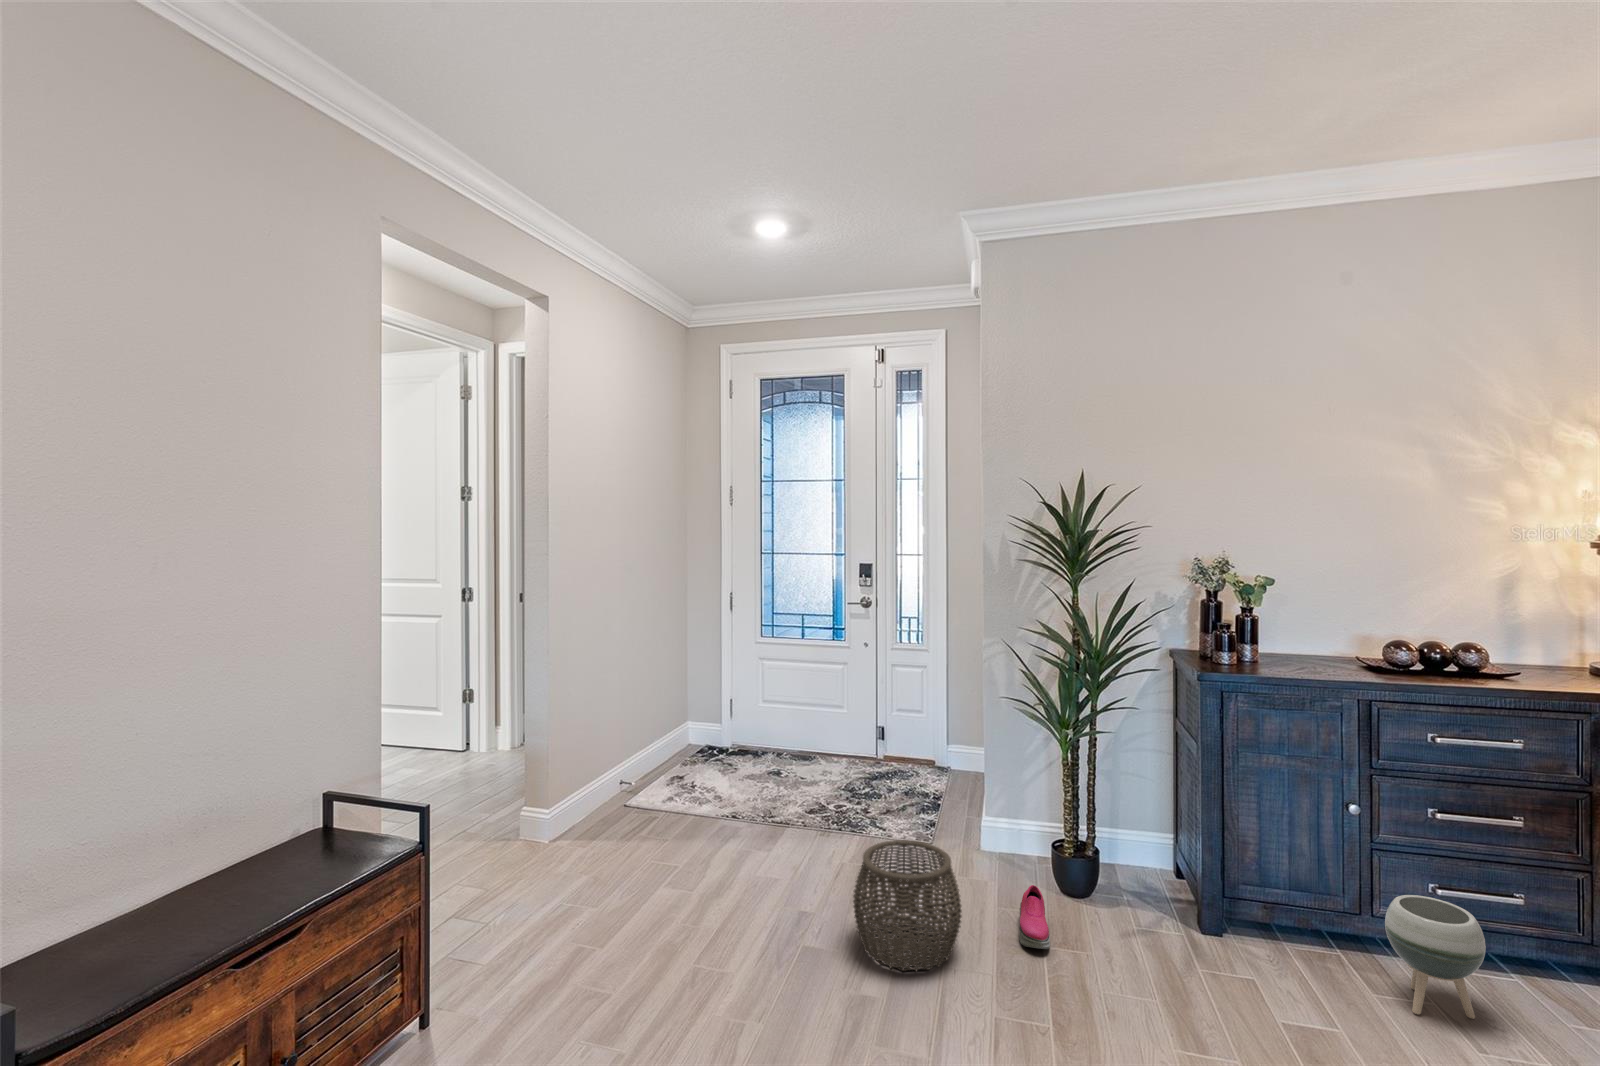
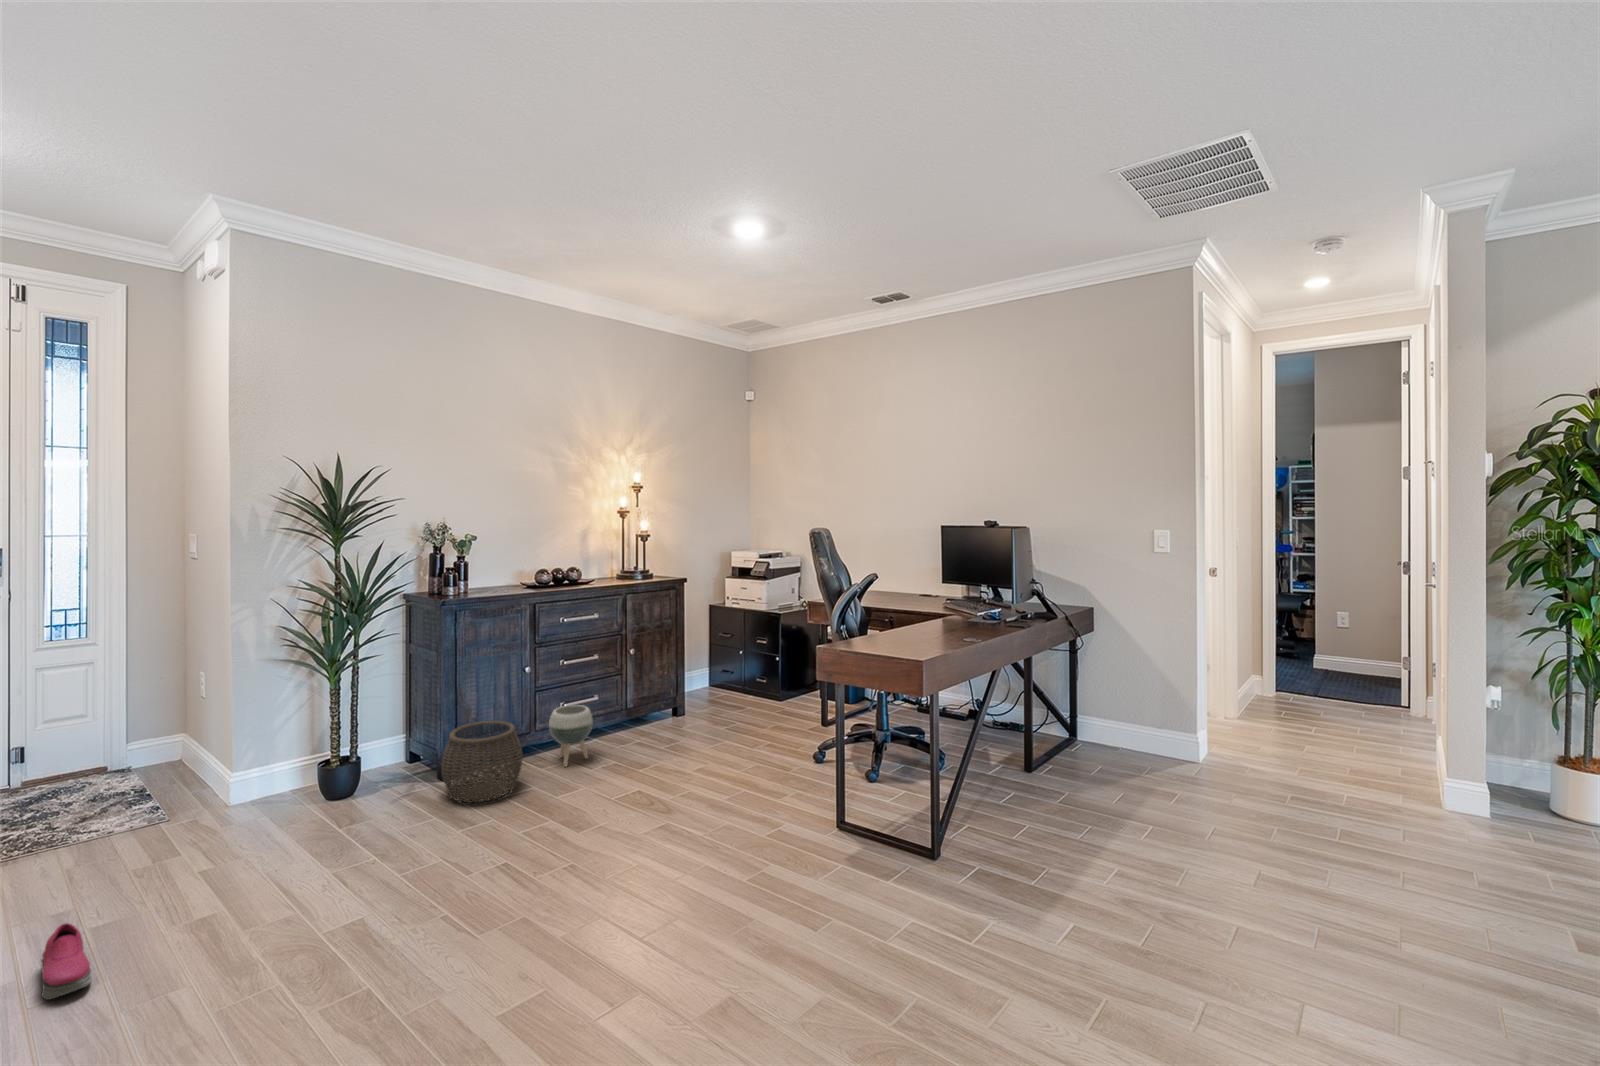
woven basket: present [853,840,962,971] -> present [441,721,522,803]
shoe: present [1019,885,1050,949] -> present [41,923,92,999]

